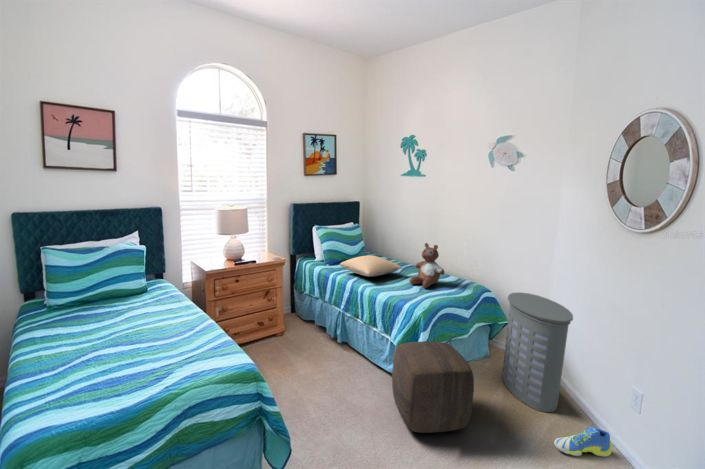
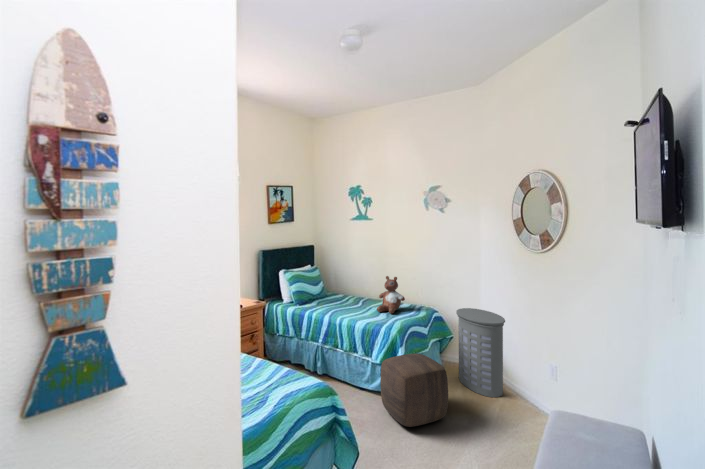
pillow: present [340,255,402,277] -> none [313,292,367,310]
sneaker: present [554,426,612,457] -> none [507,396,544,420]

